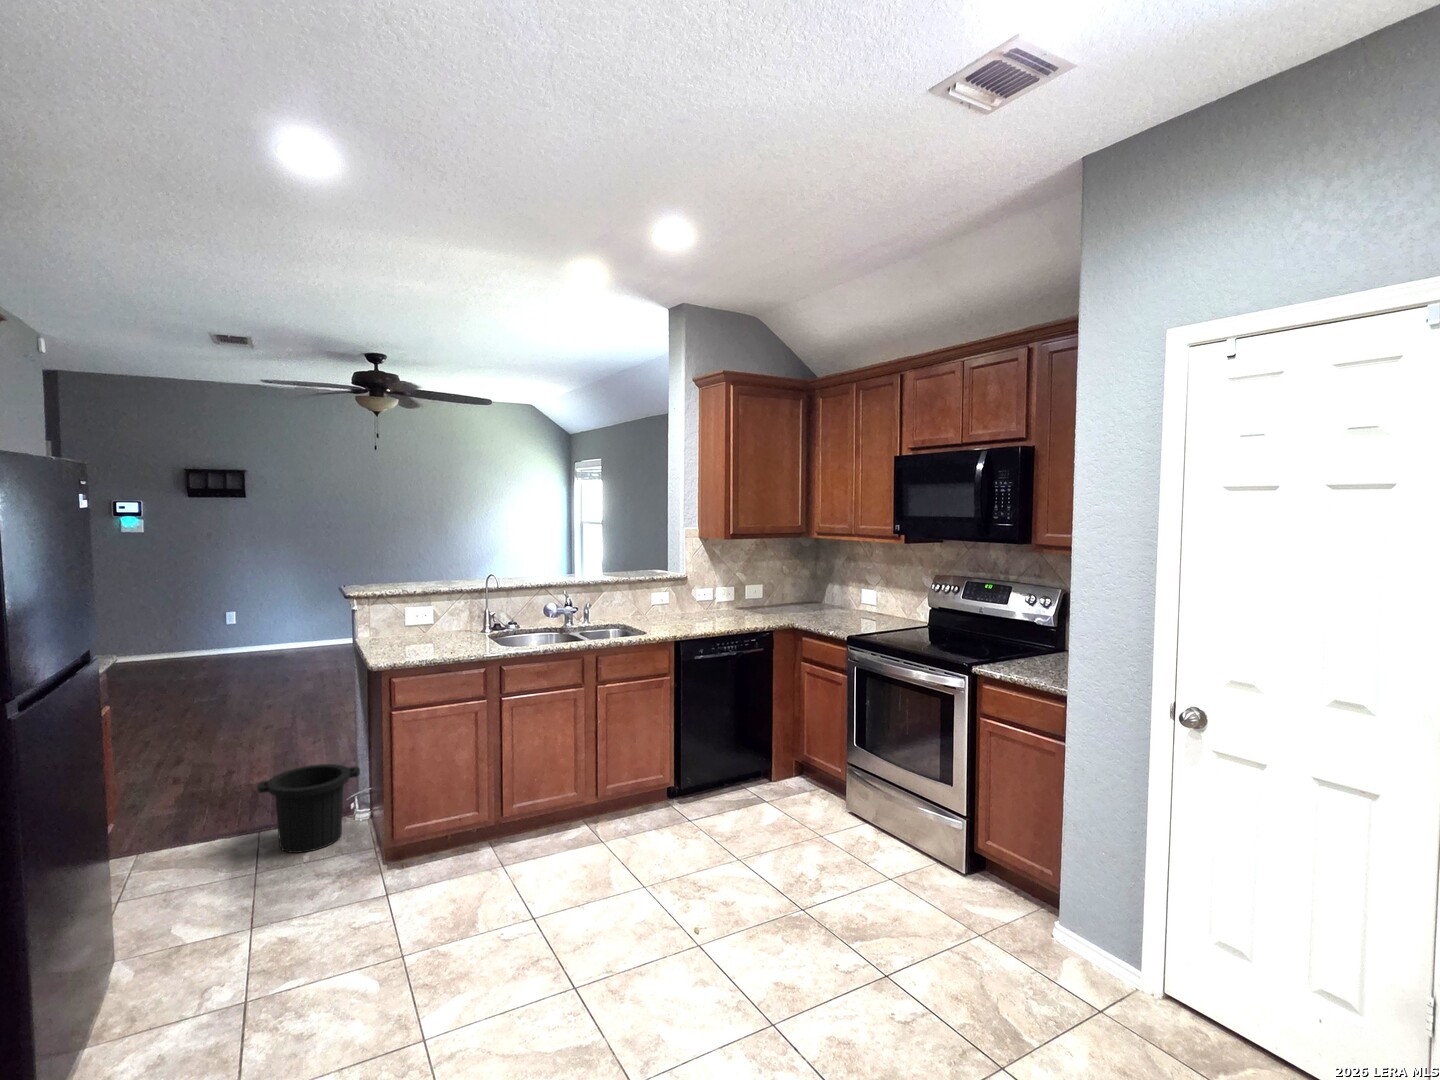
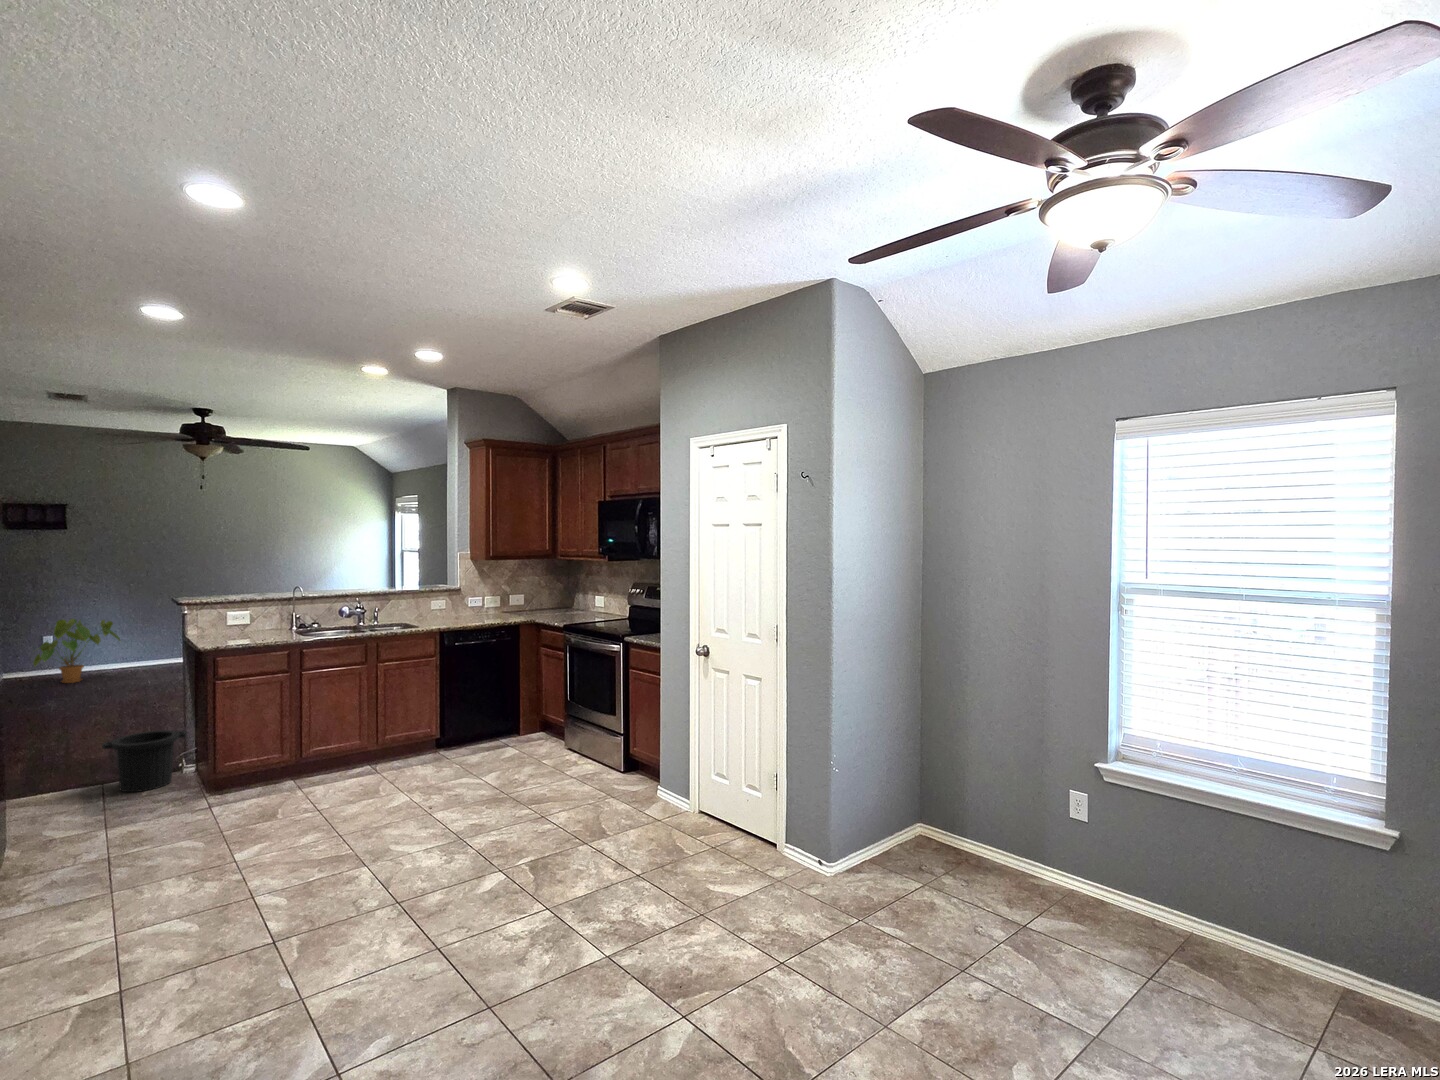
house plant: none [215,594,301,666] -> present [34,619,120,683]

